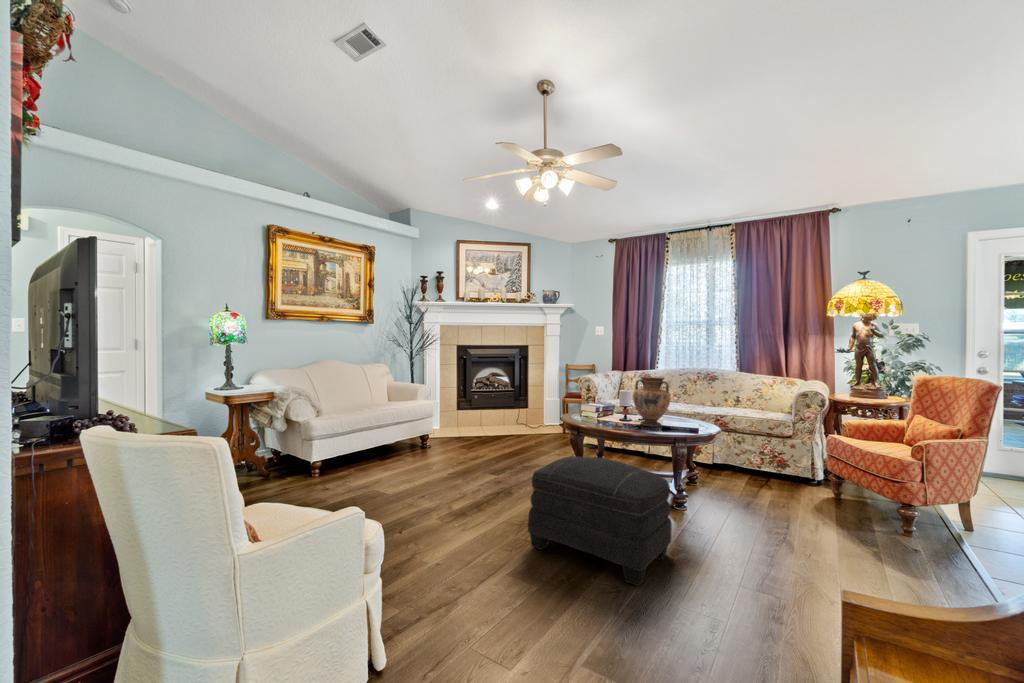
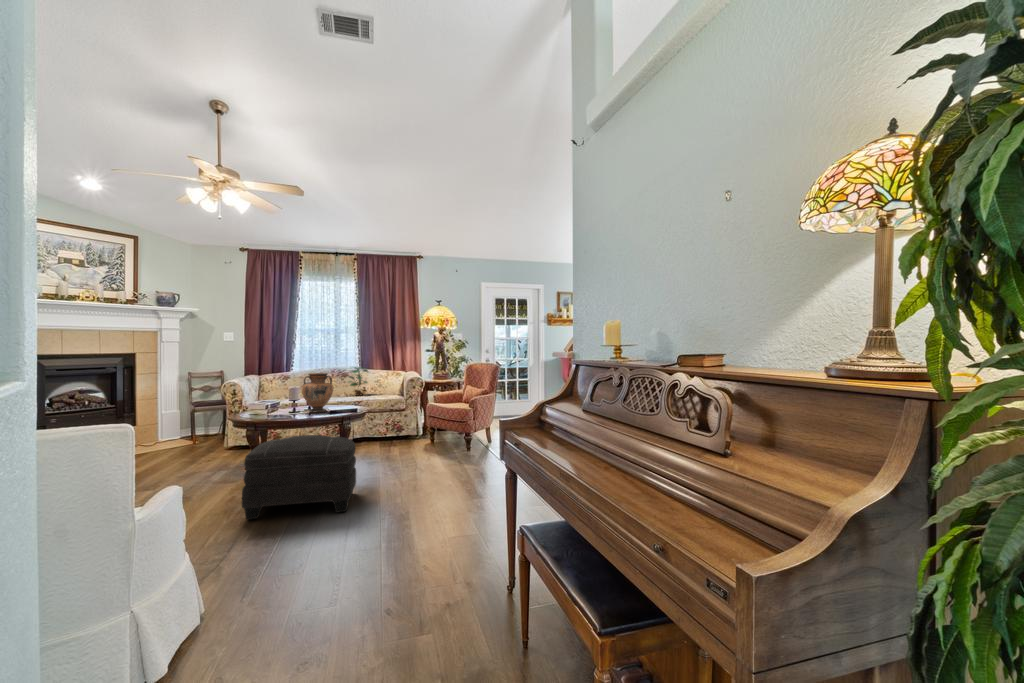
potted plant: none [714,368,748,406] -> present [349,367,368,396]

